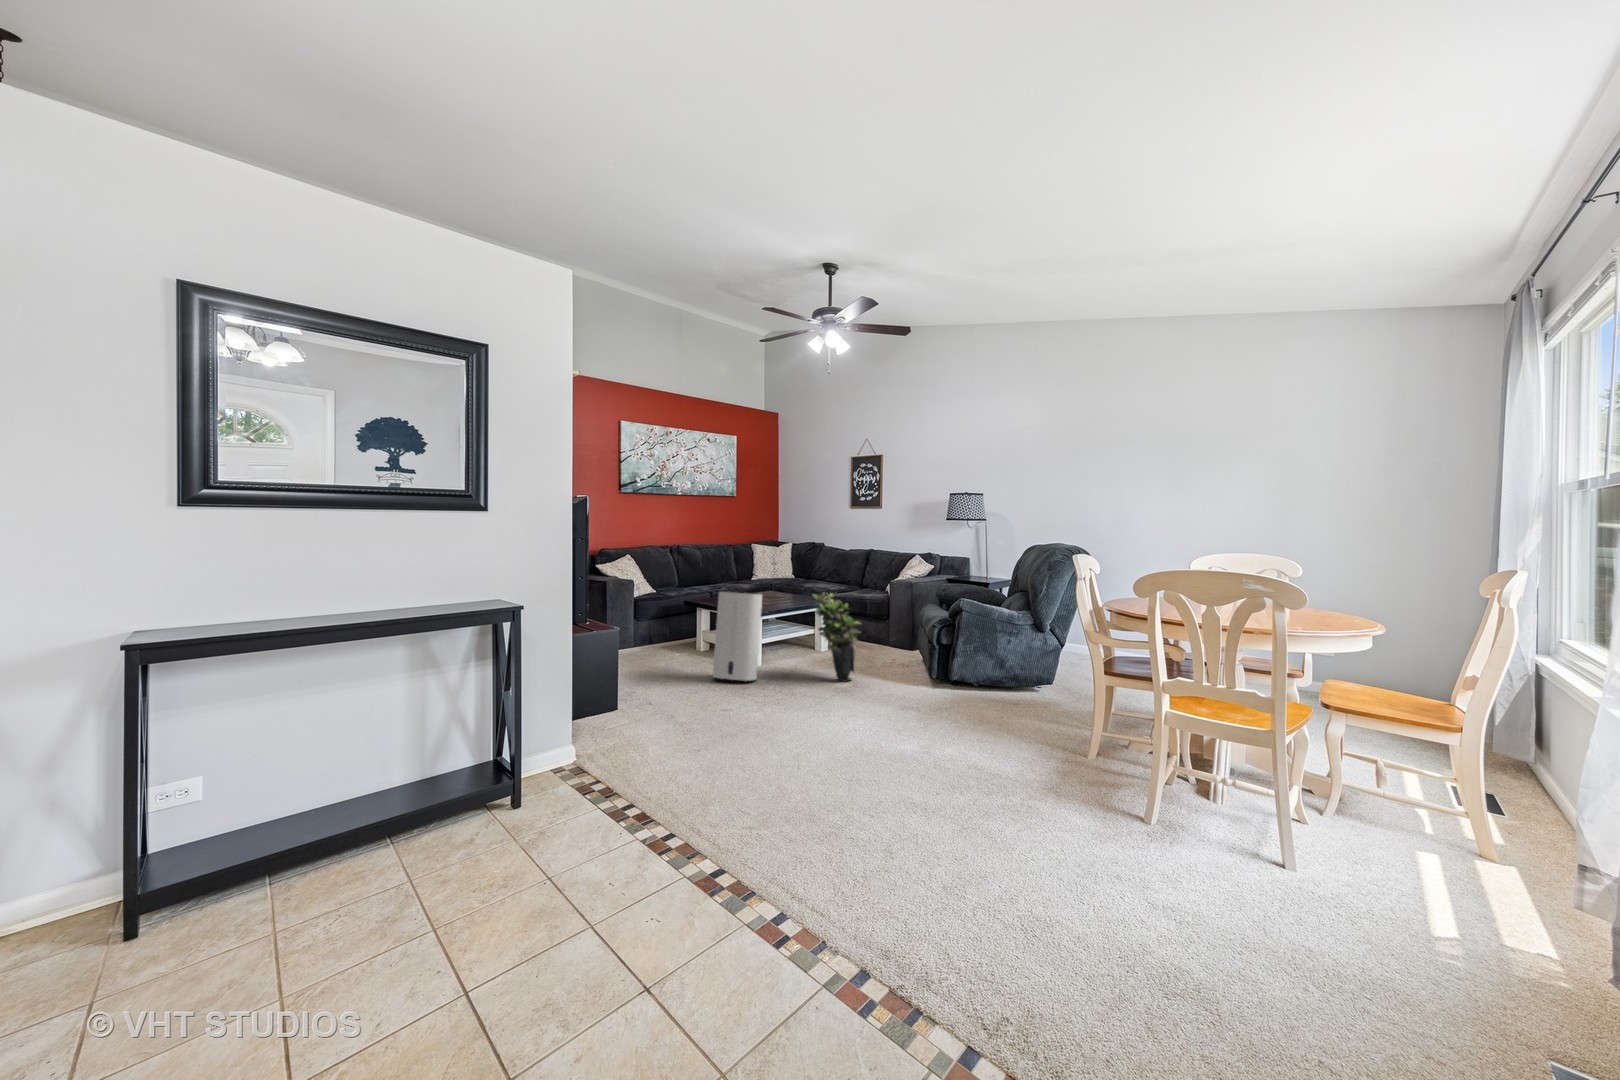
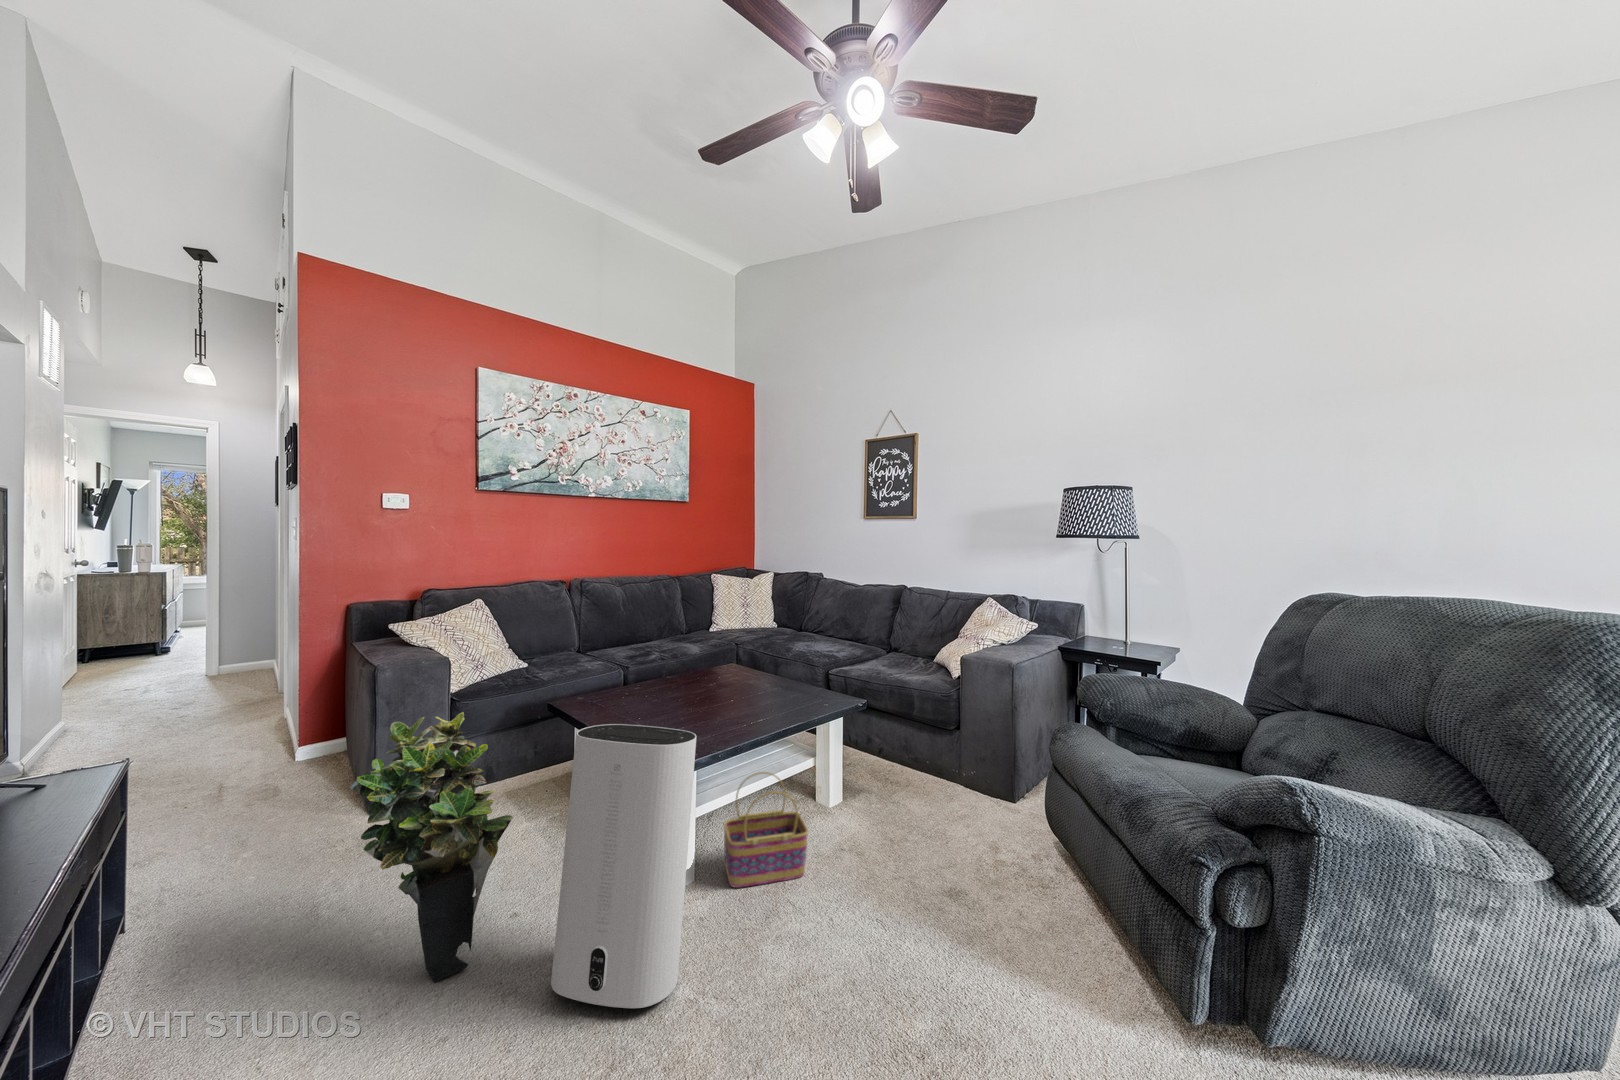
potted plant: present [813,593,860,682] -> present [350,712,513,982]
basket: none [769,623,806,666] -> present [724,772,808,888]

